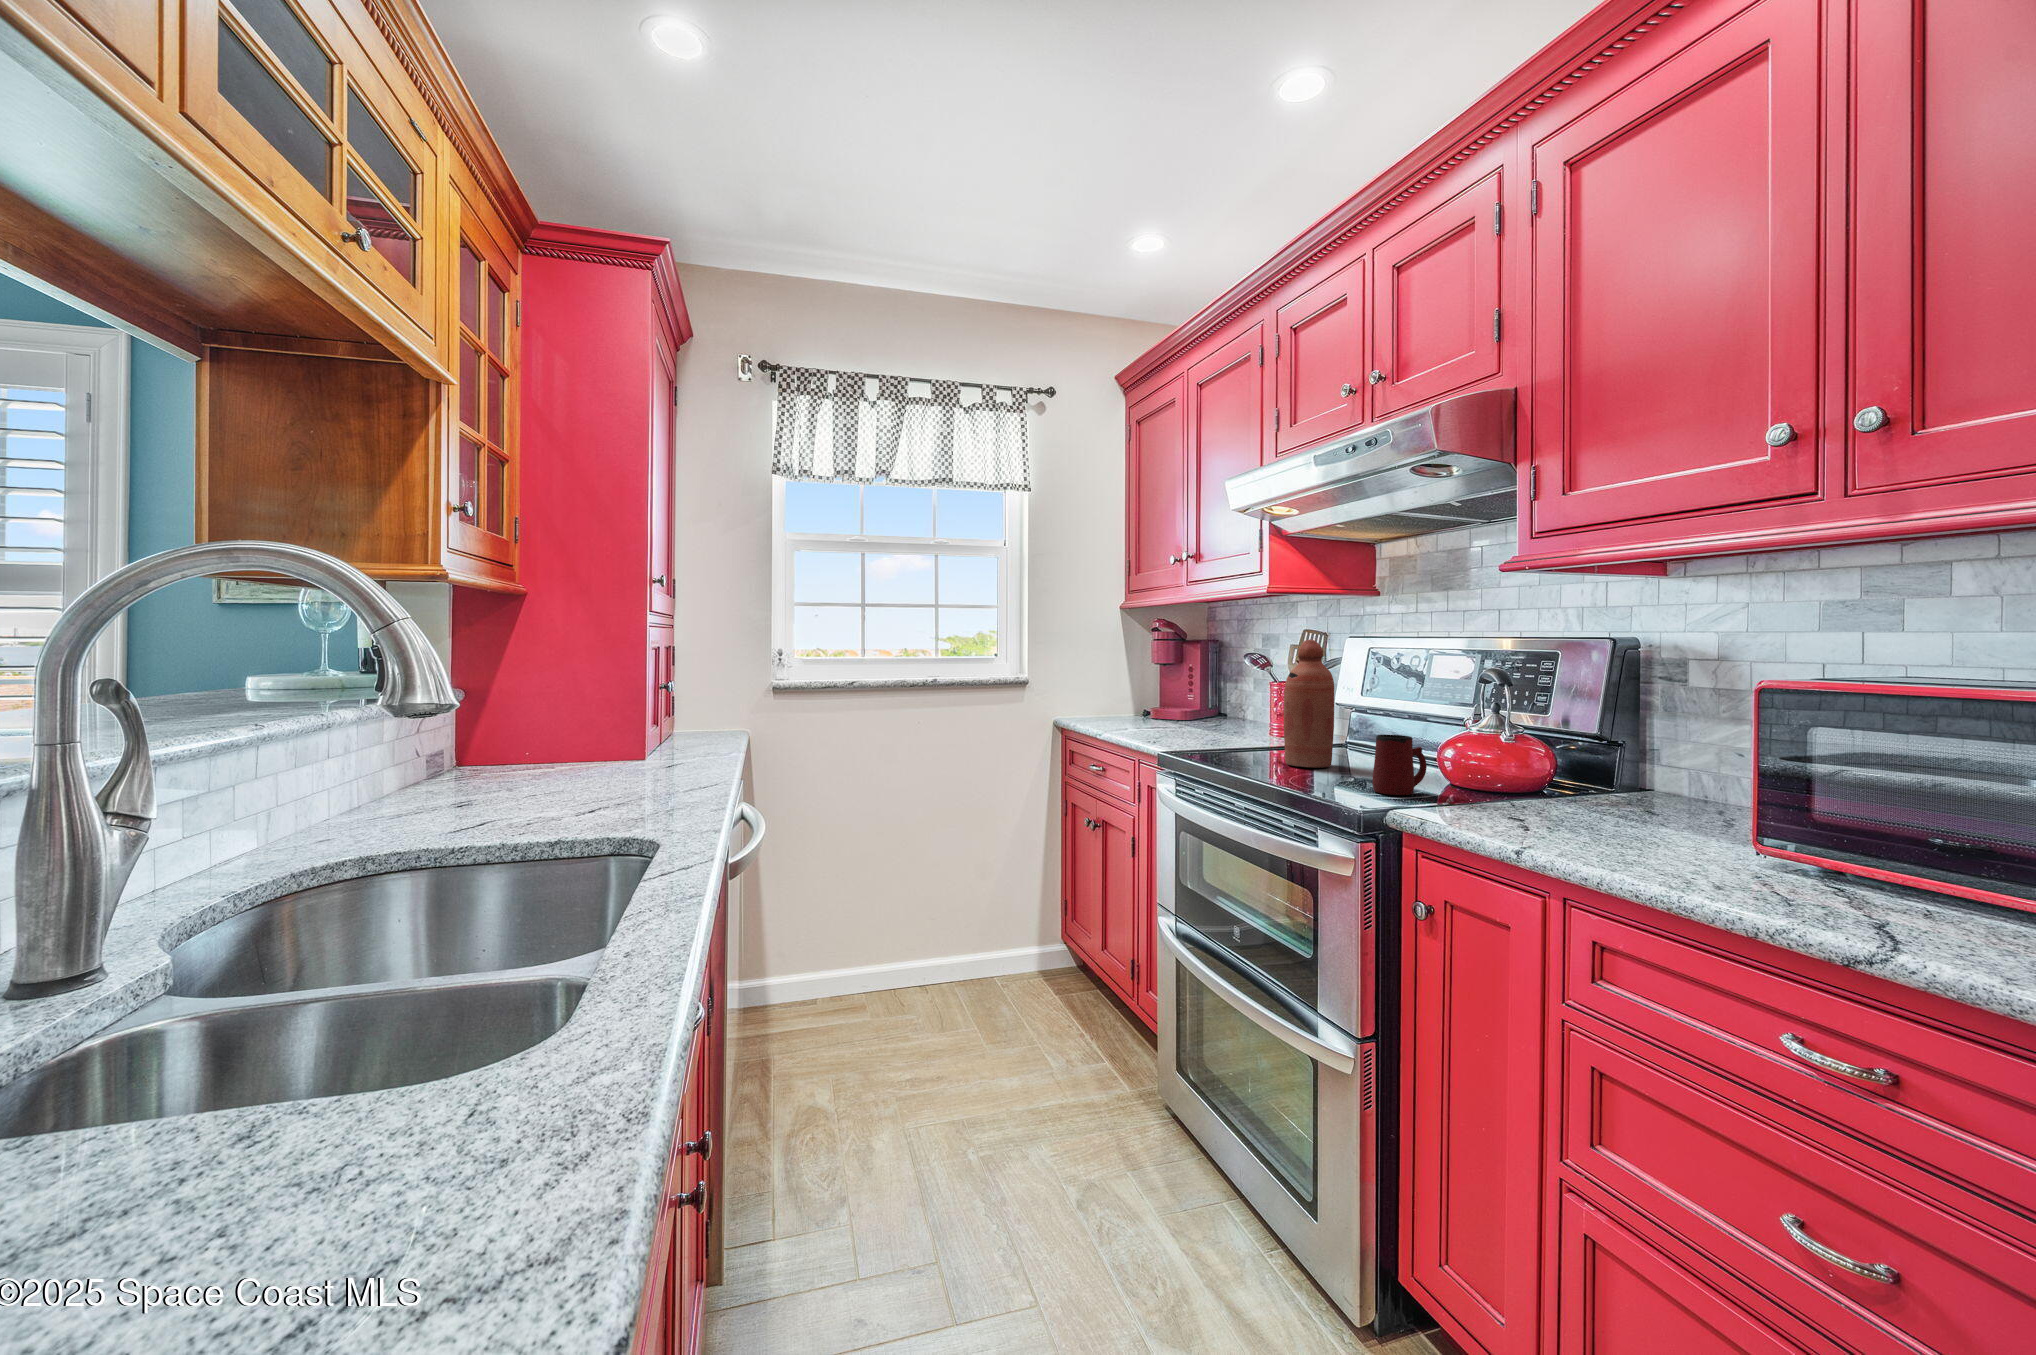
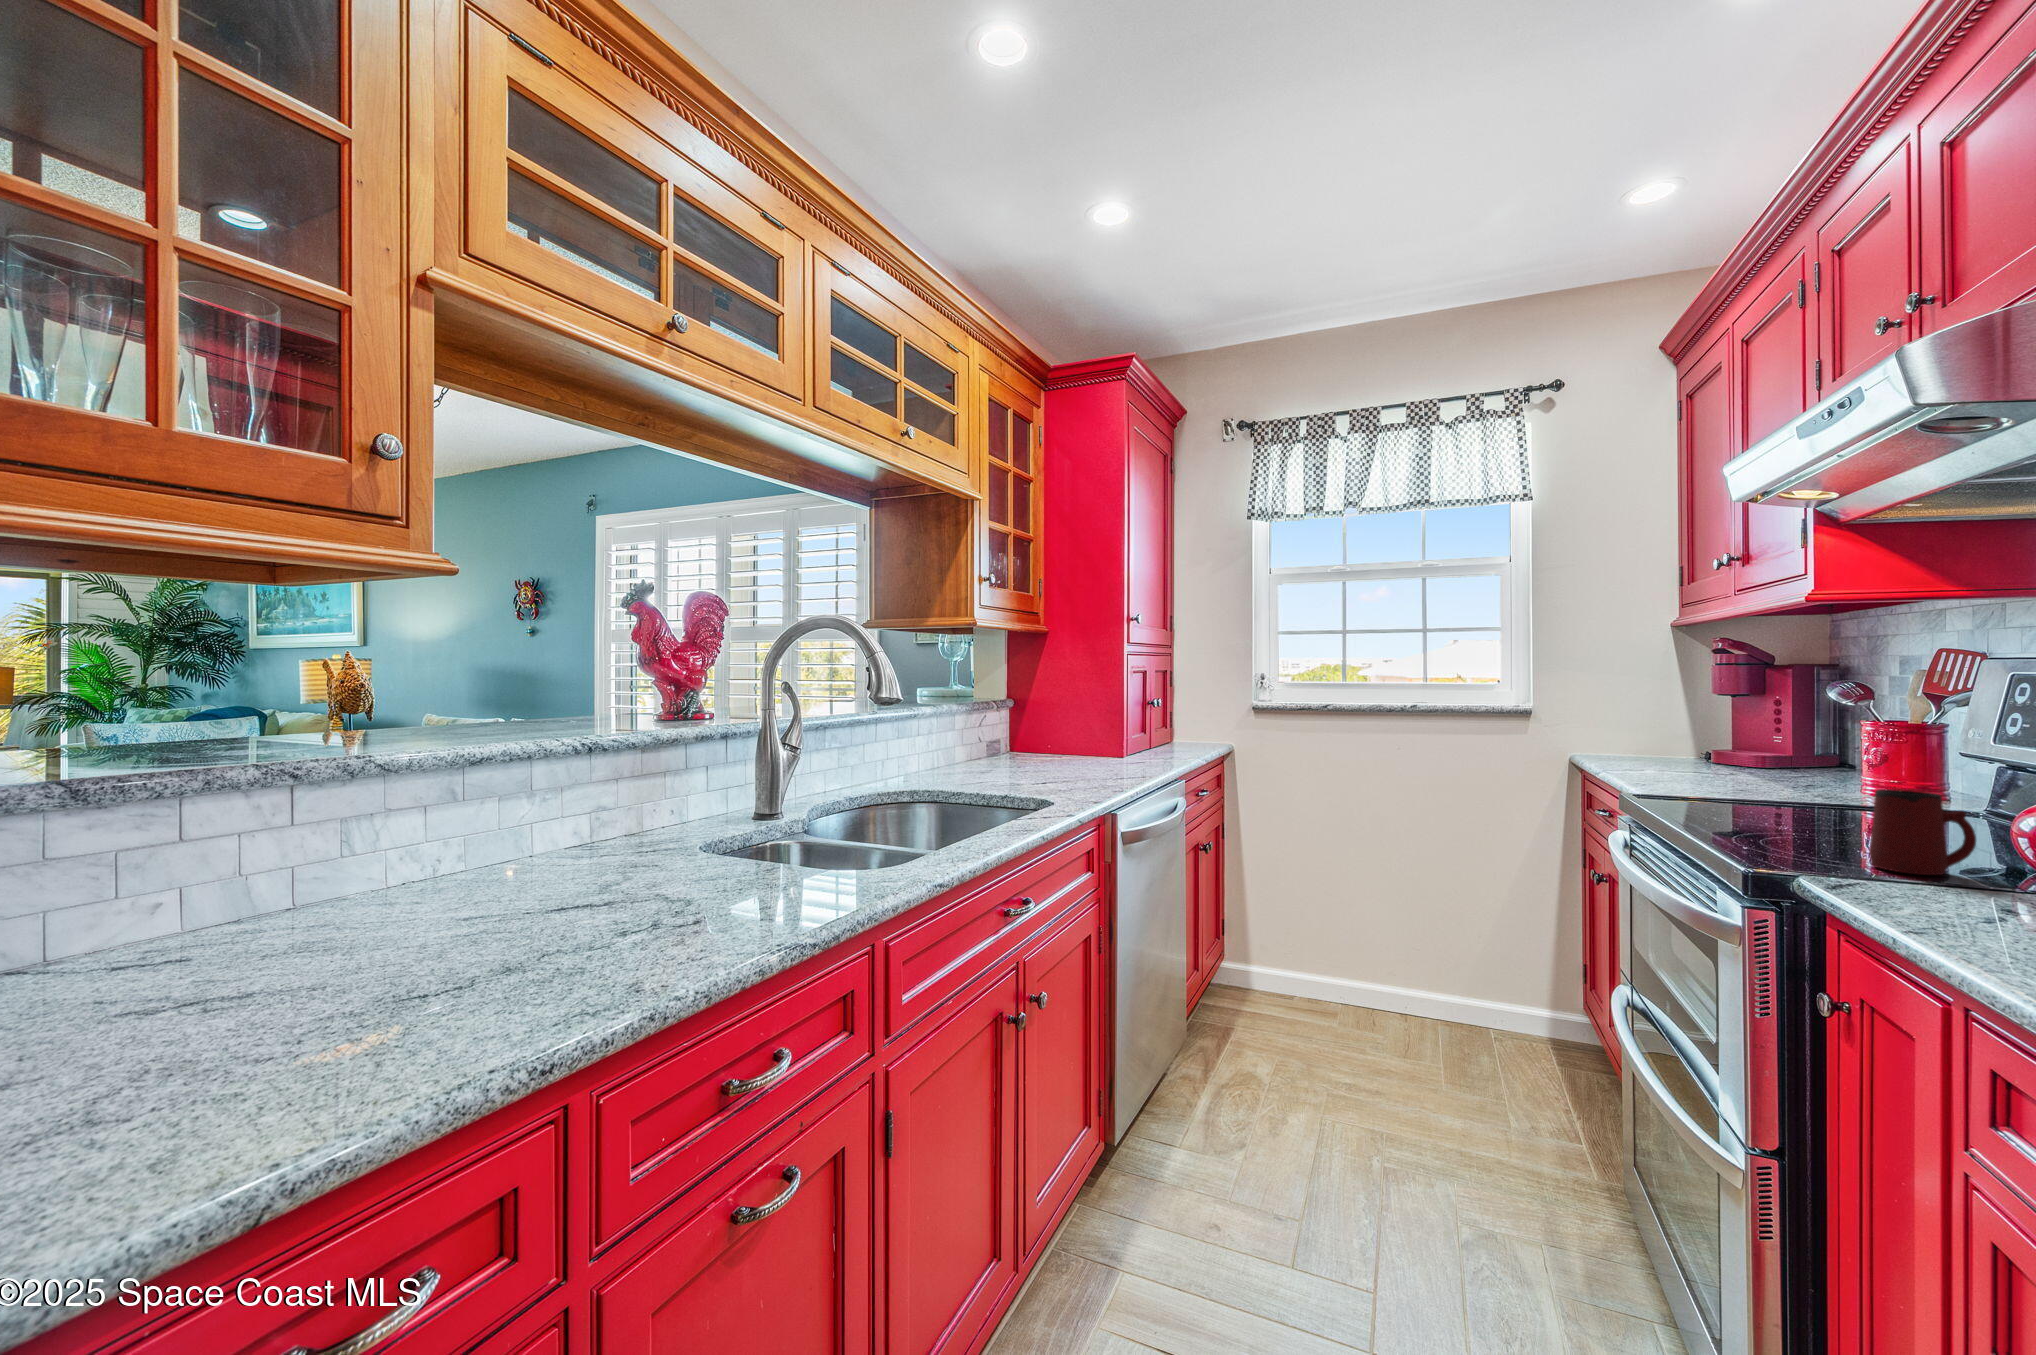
bottle: present [1284,640,1334,768] -> none [1791,660,1881,833]

